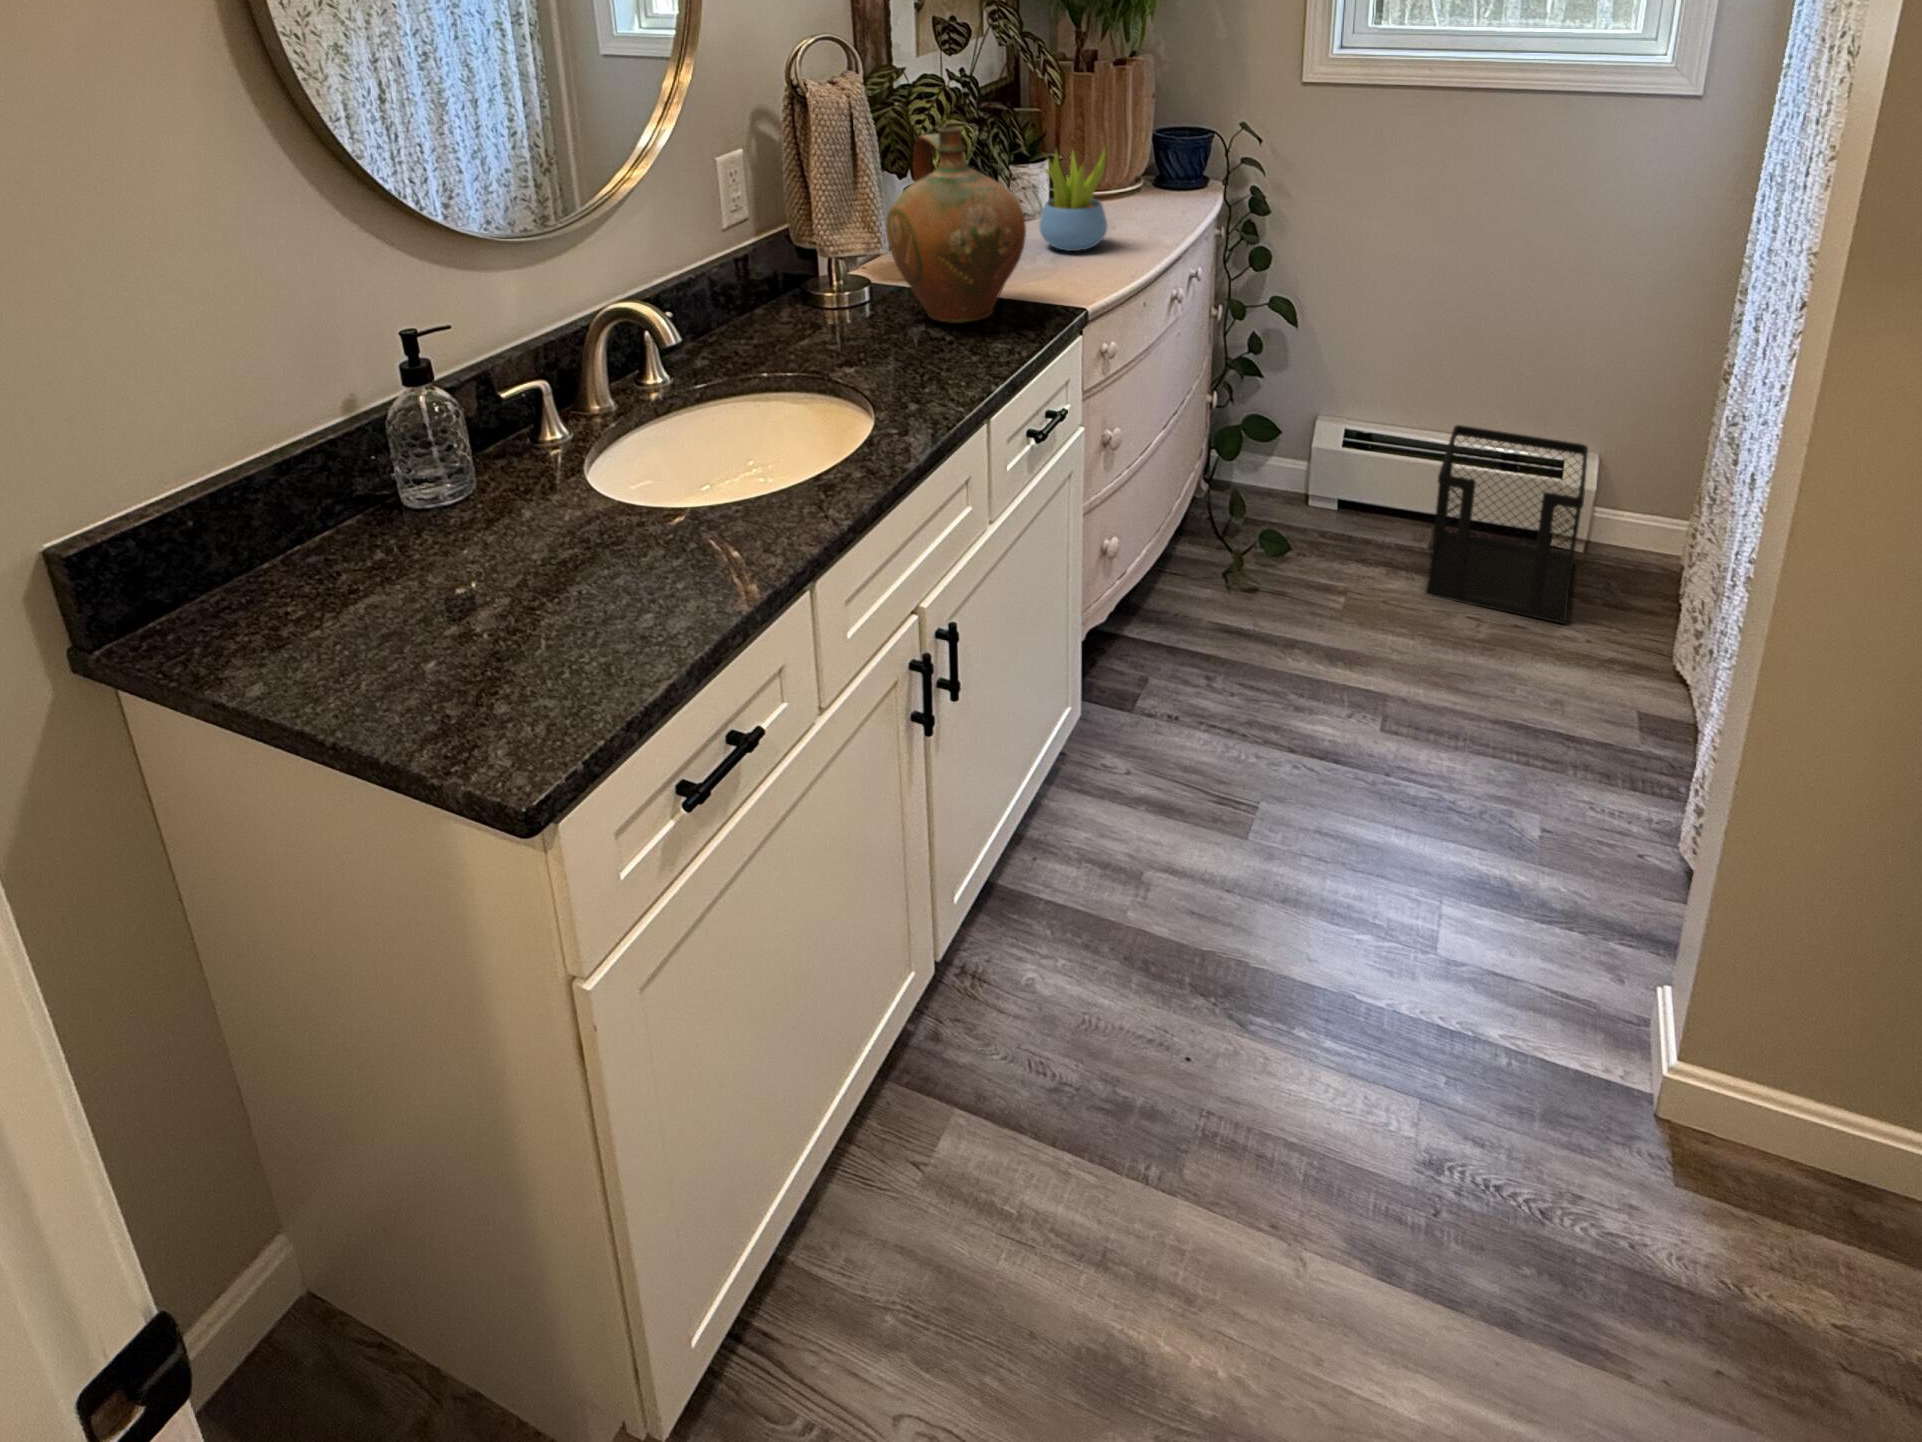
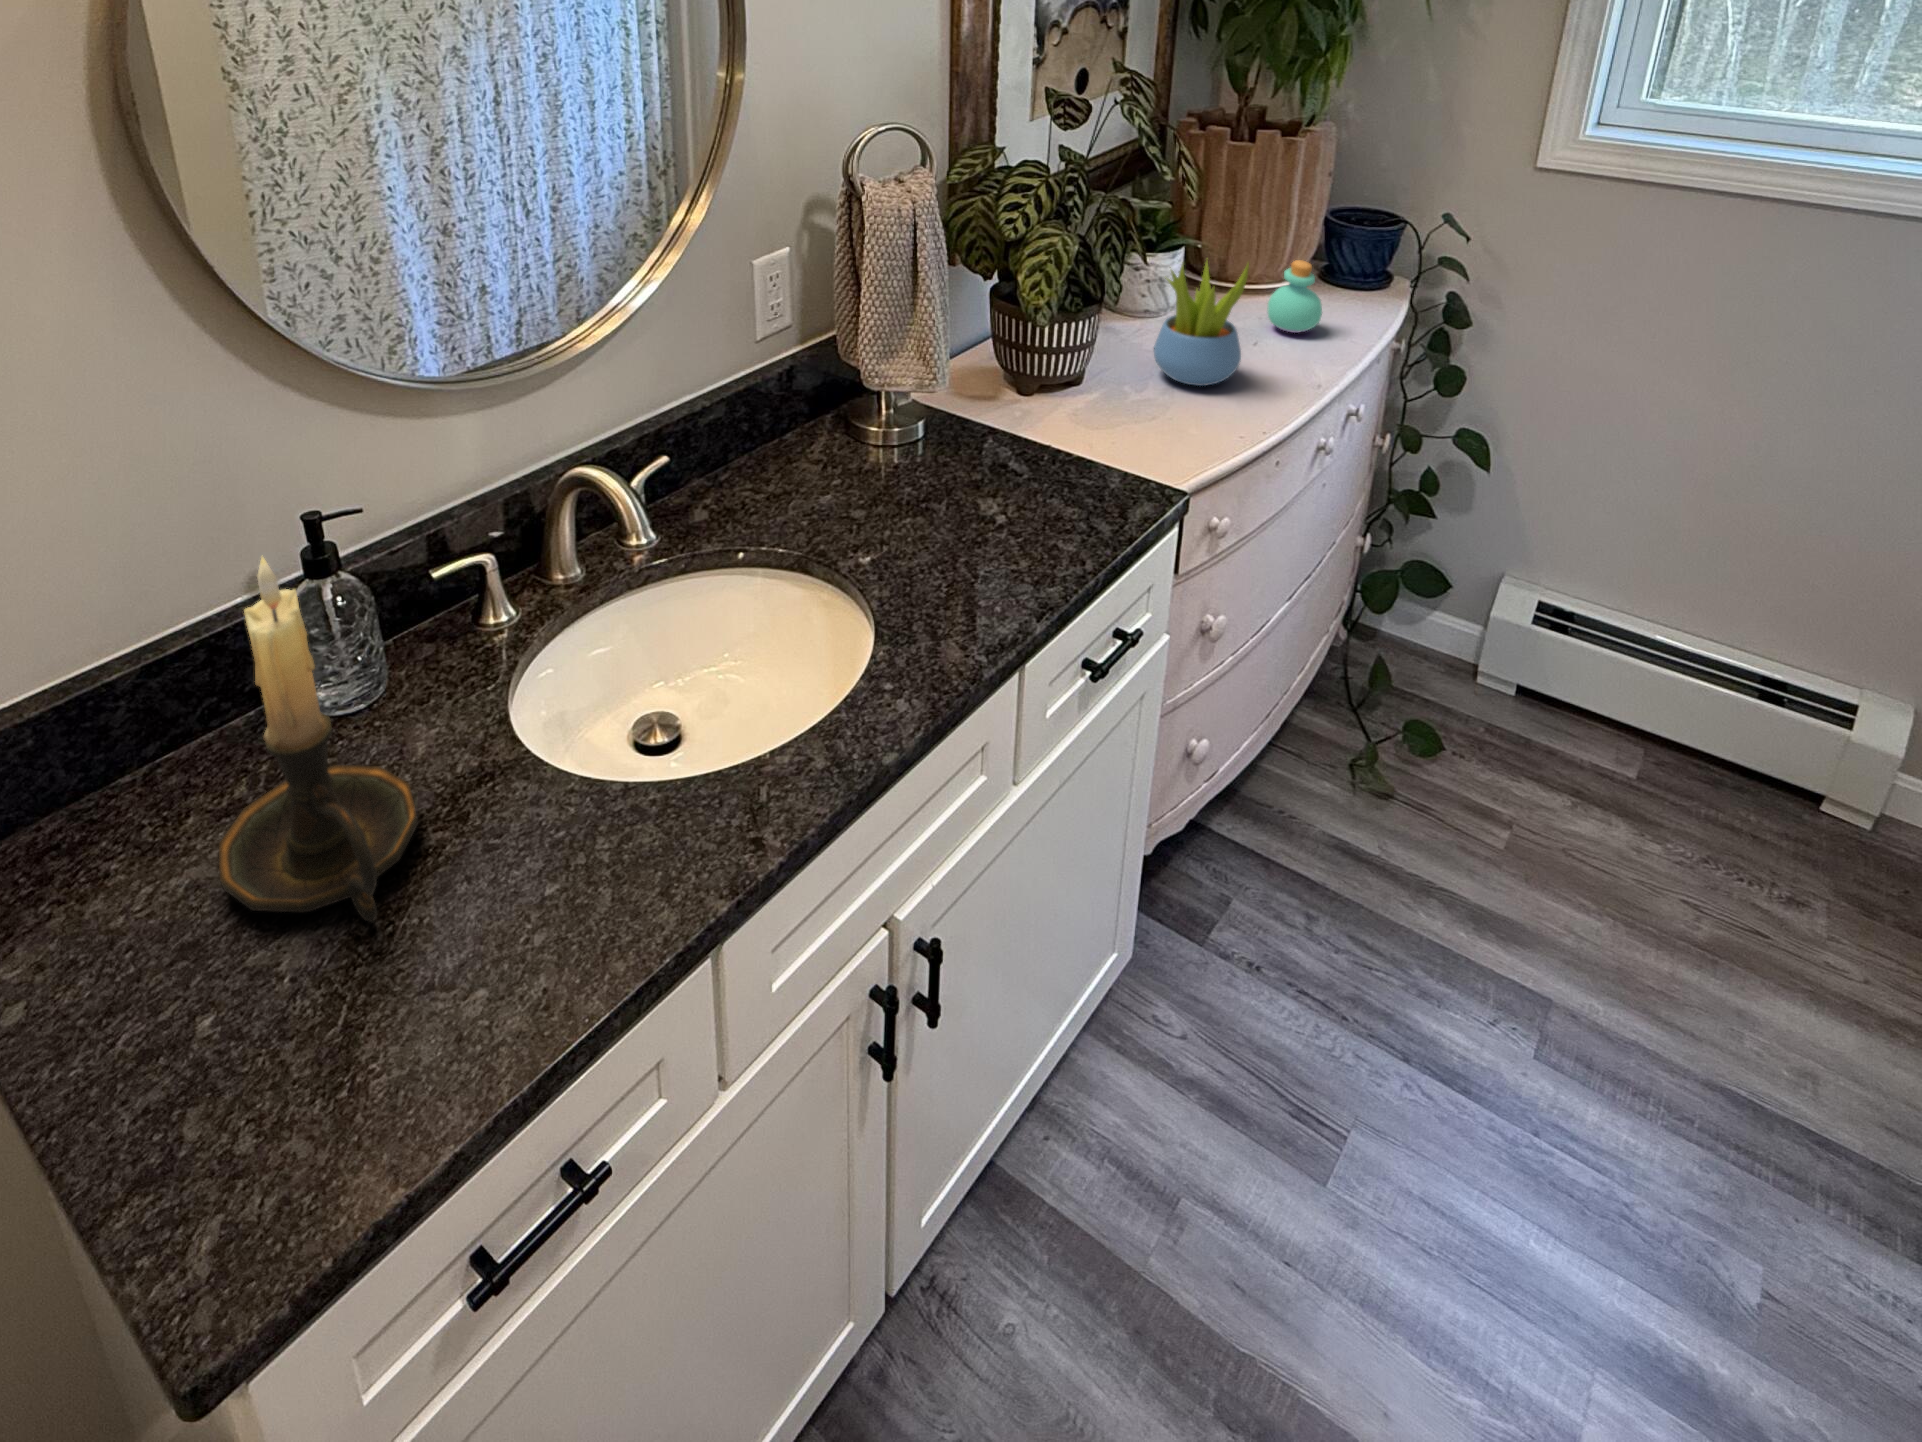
ceramic jug: present [886,126,1026,323] -> none [945,253,1117,495]
perfume bottle: none [1120,156,1162,215] -> present [1267,260,1322,333]
candle holder: none [386,309,551,610] -> present [219,557,418,922]
wastebasket: present [1426,425,1588,624] -> none [1624,633,1898,943]

